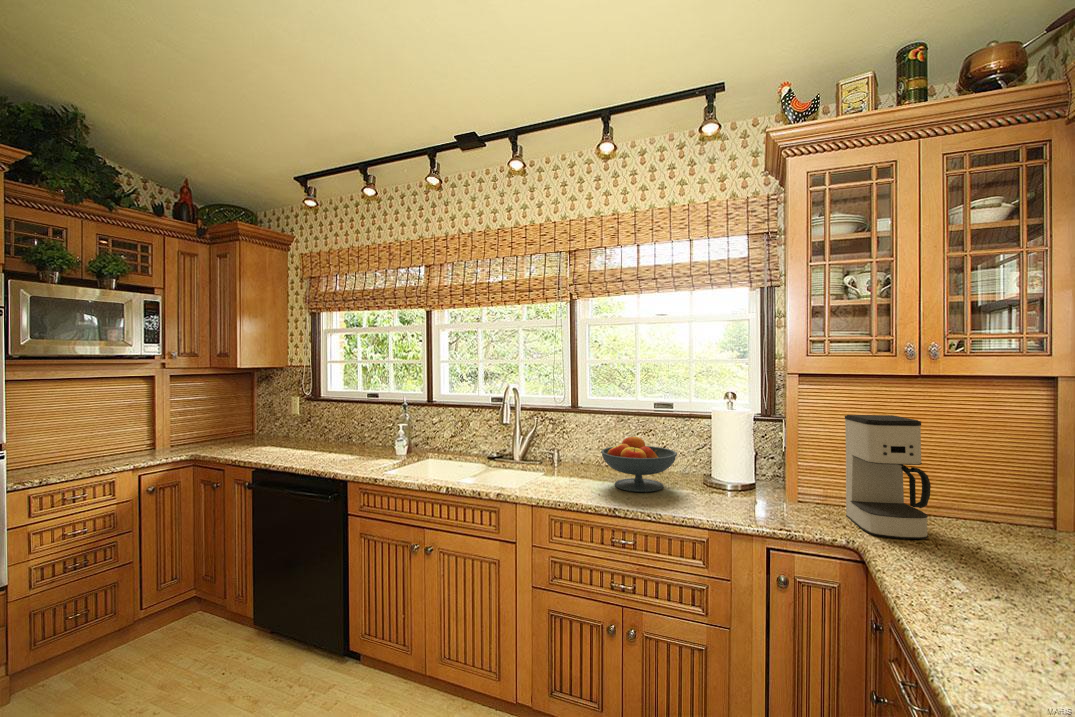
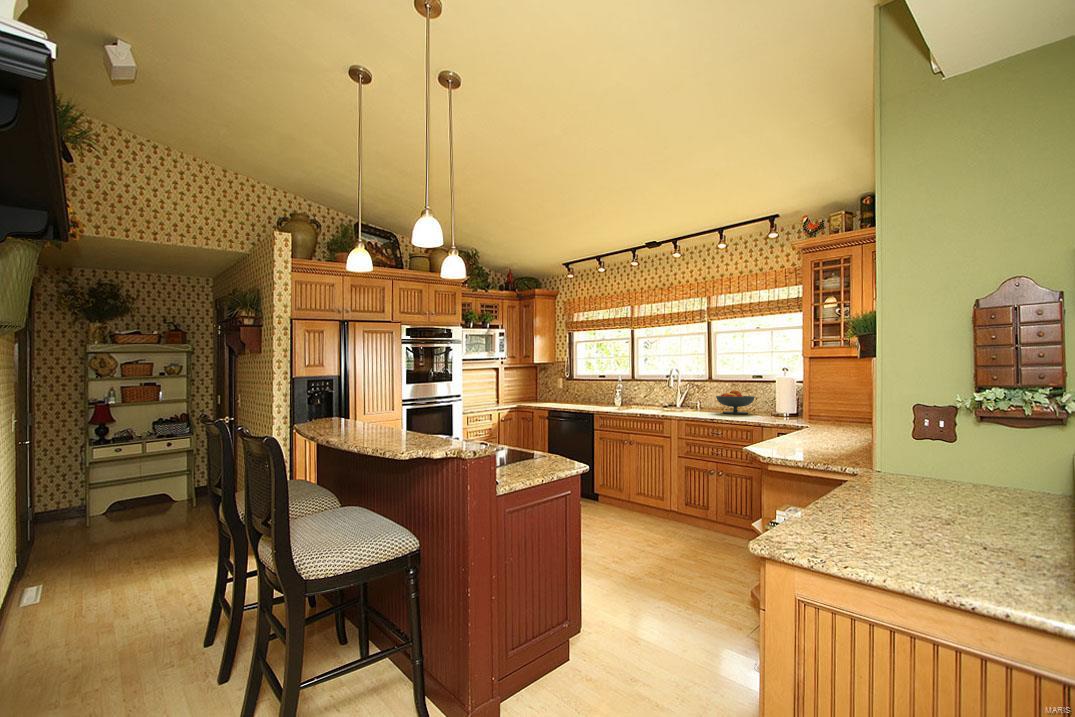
coffee maker: present [845,415,931,539] -> none [822,373,855,423]

